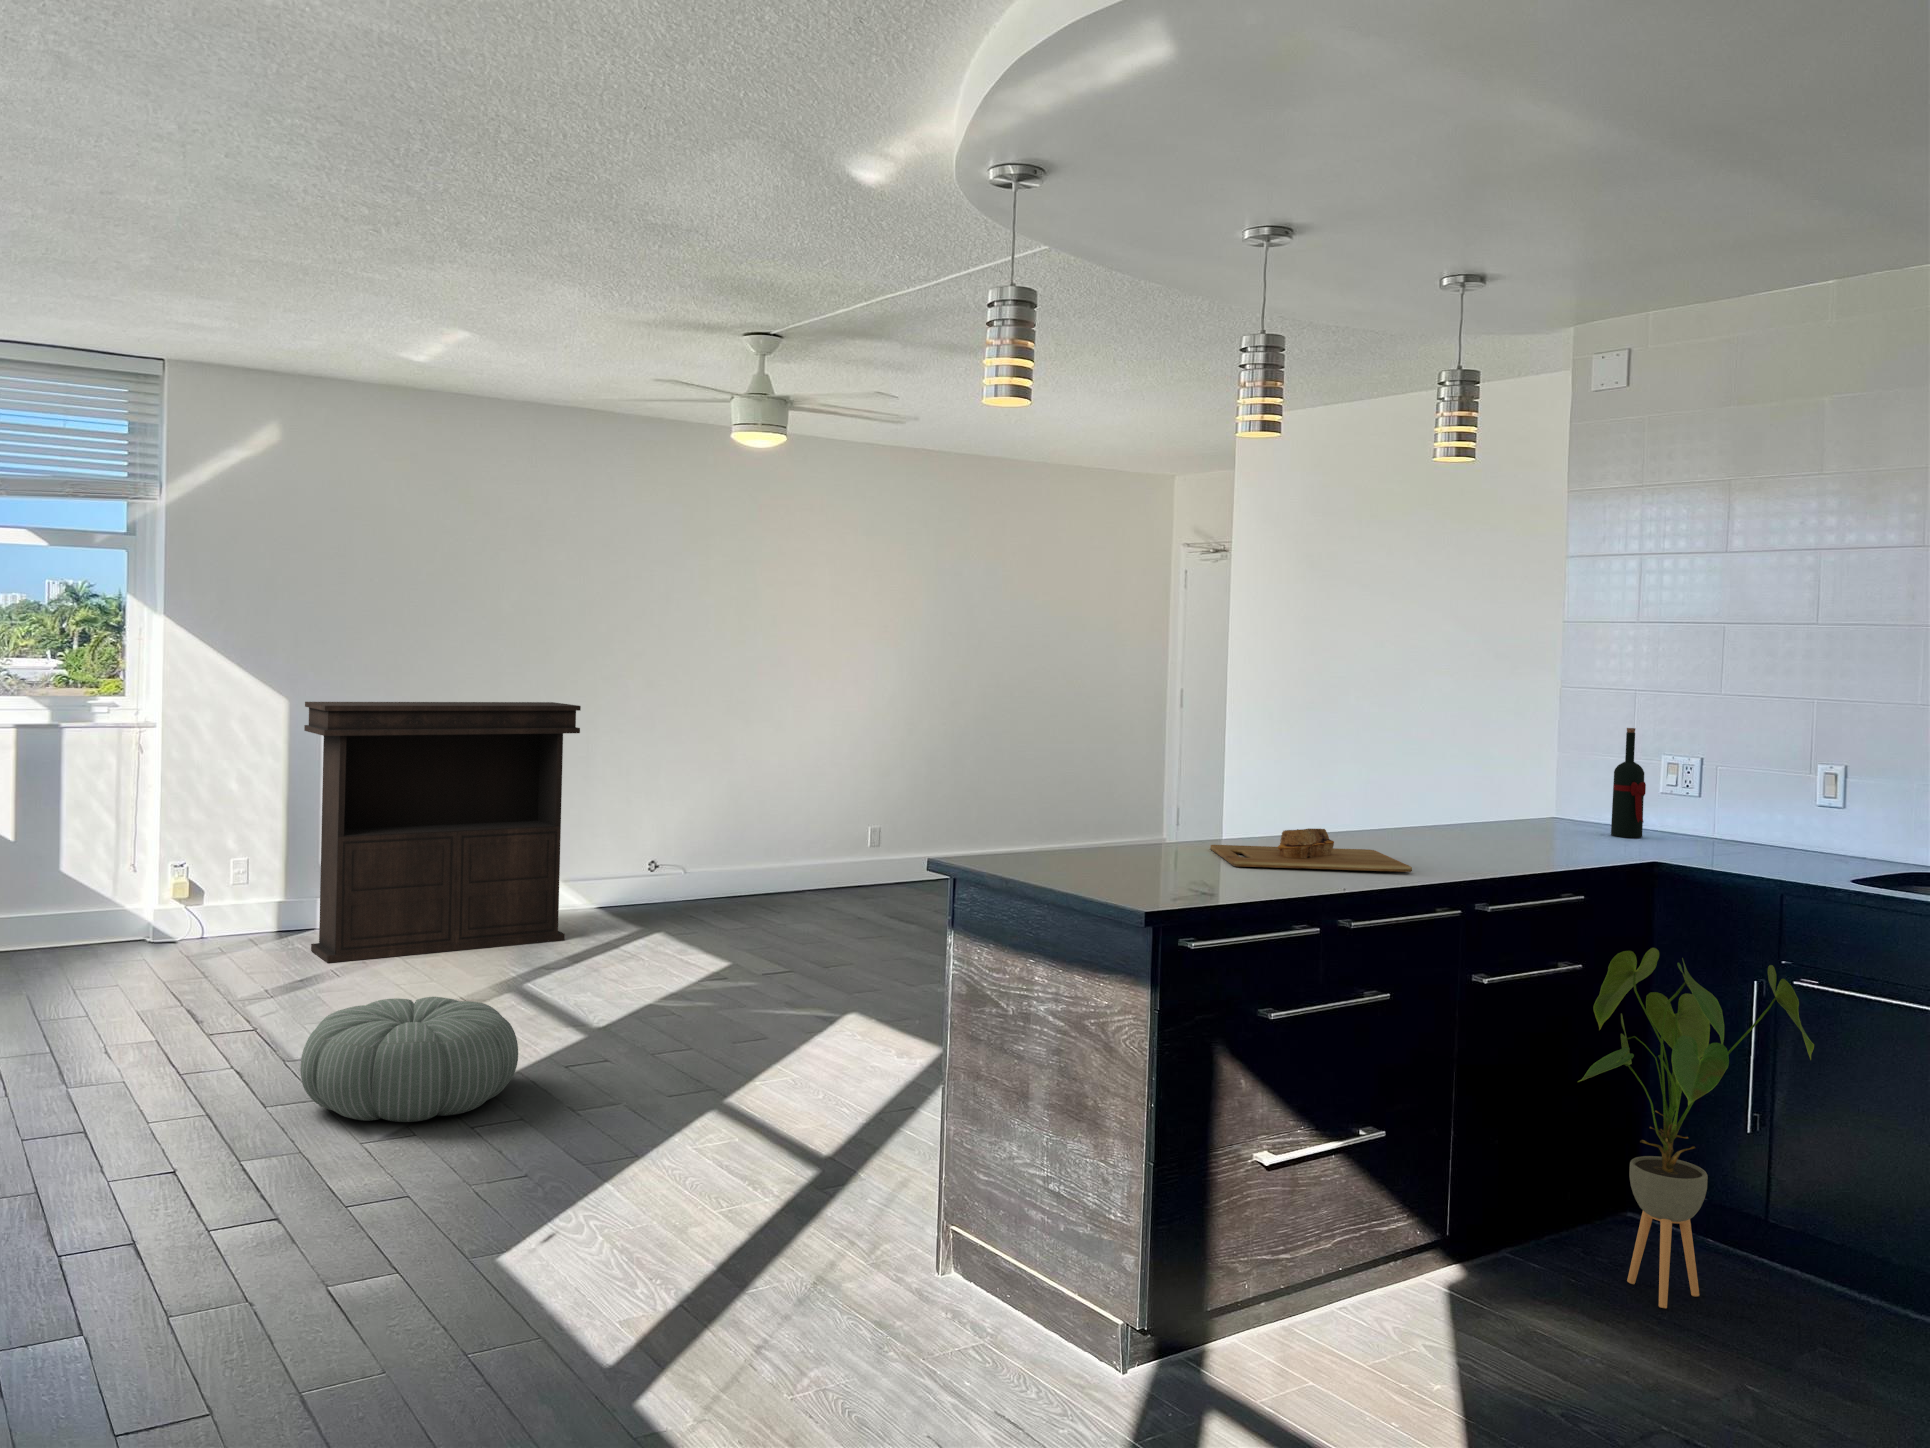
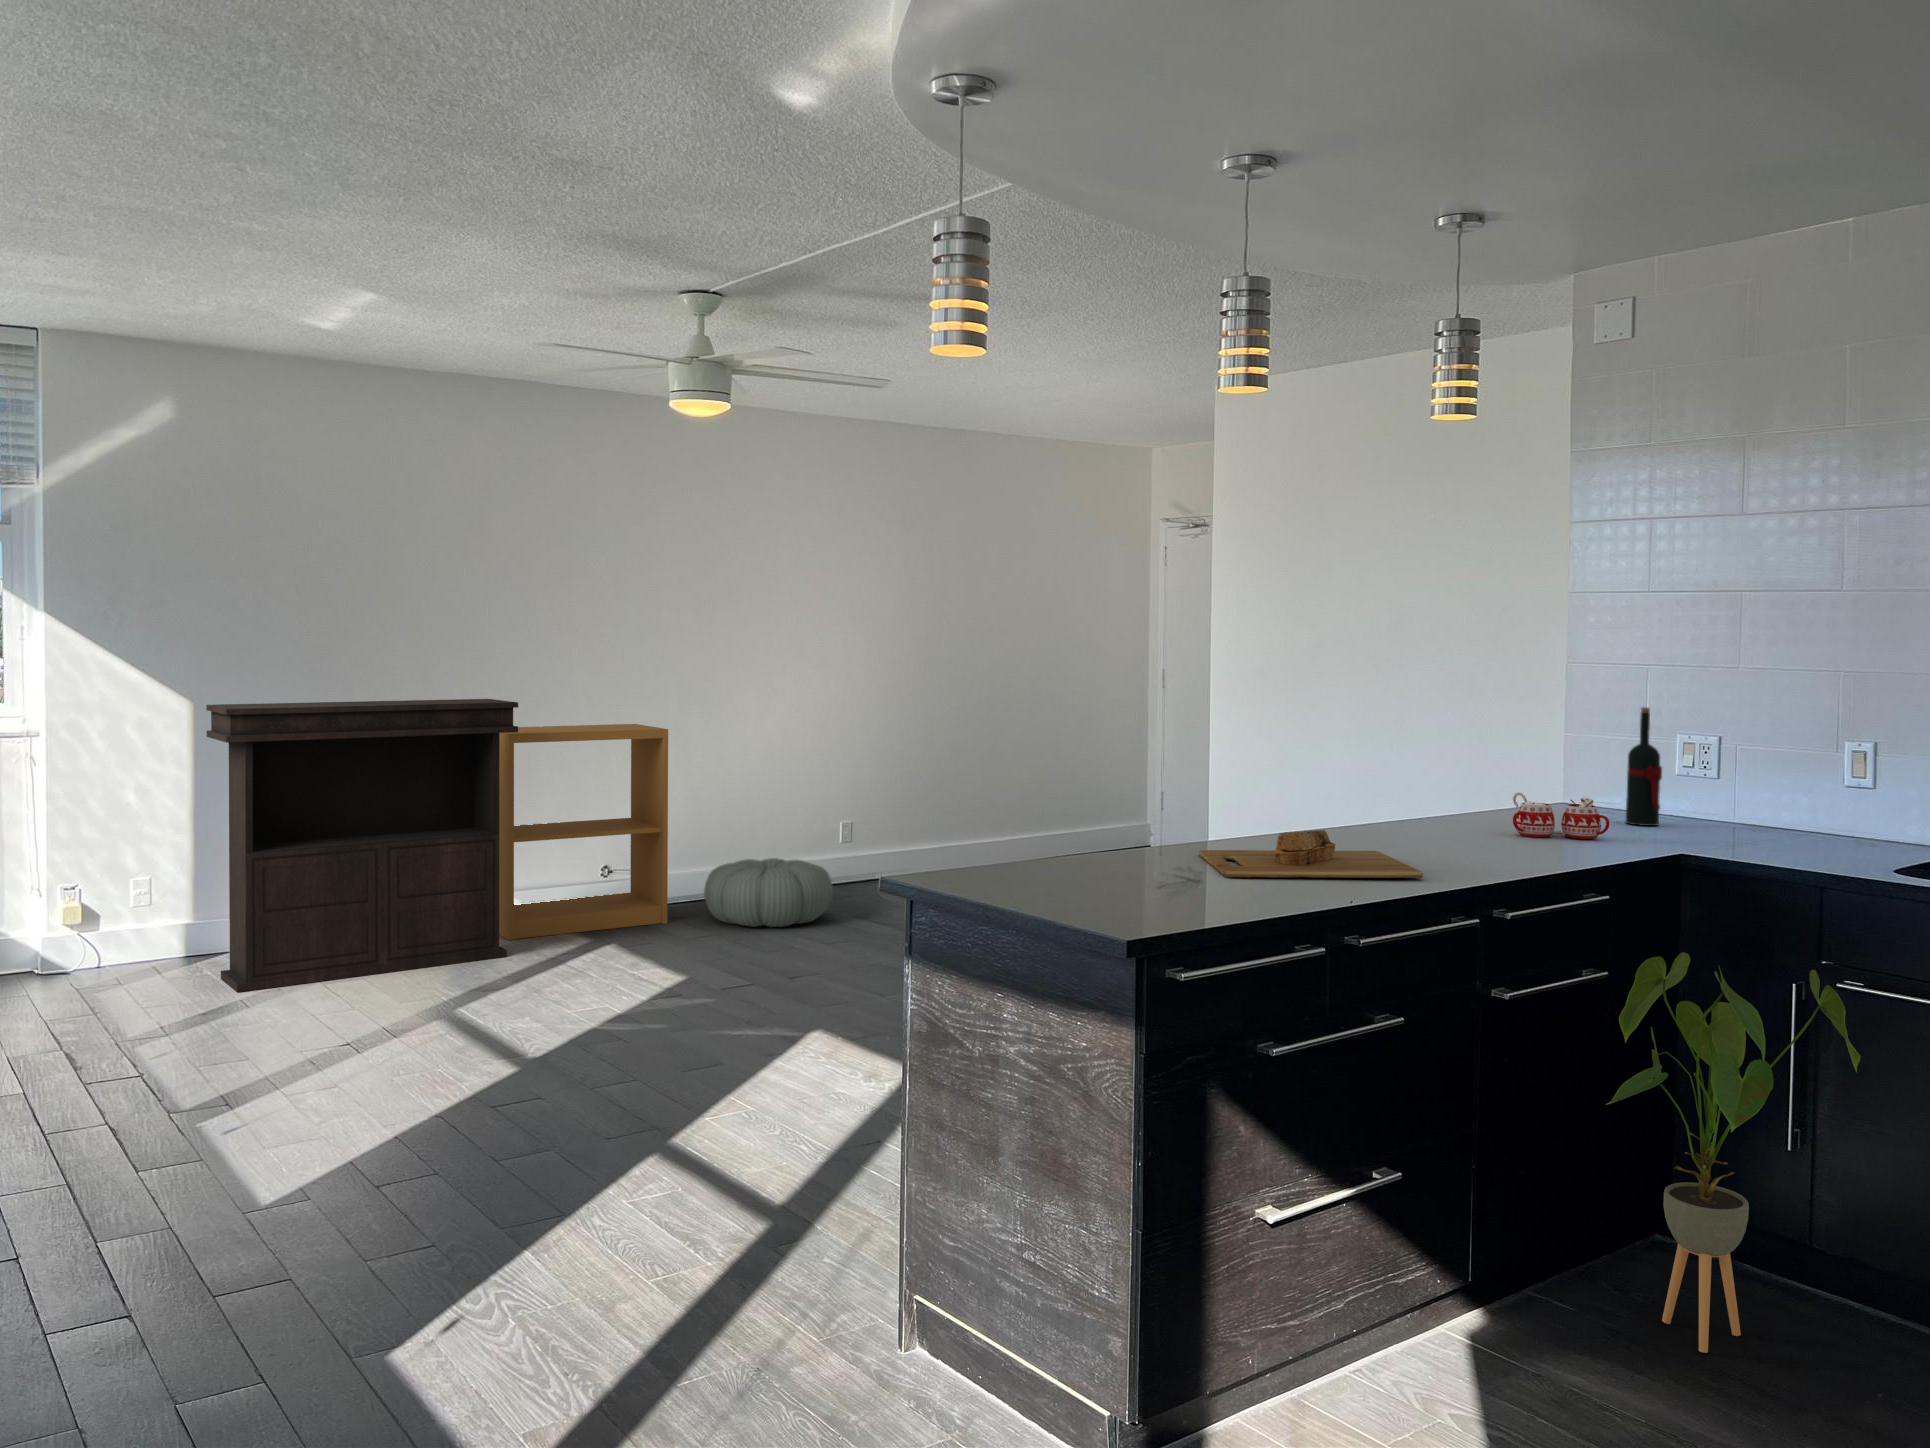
bookshelf: none [539,729,714,926] -> present [499,724,668,940]
mug: none [1502,803,1592,847] -> present [1513,793,1610,839]
pouf: present [300,997,518,1122] -> present [704,858,833,927]

